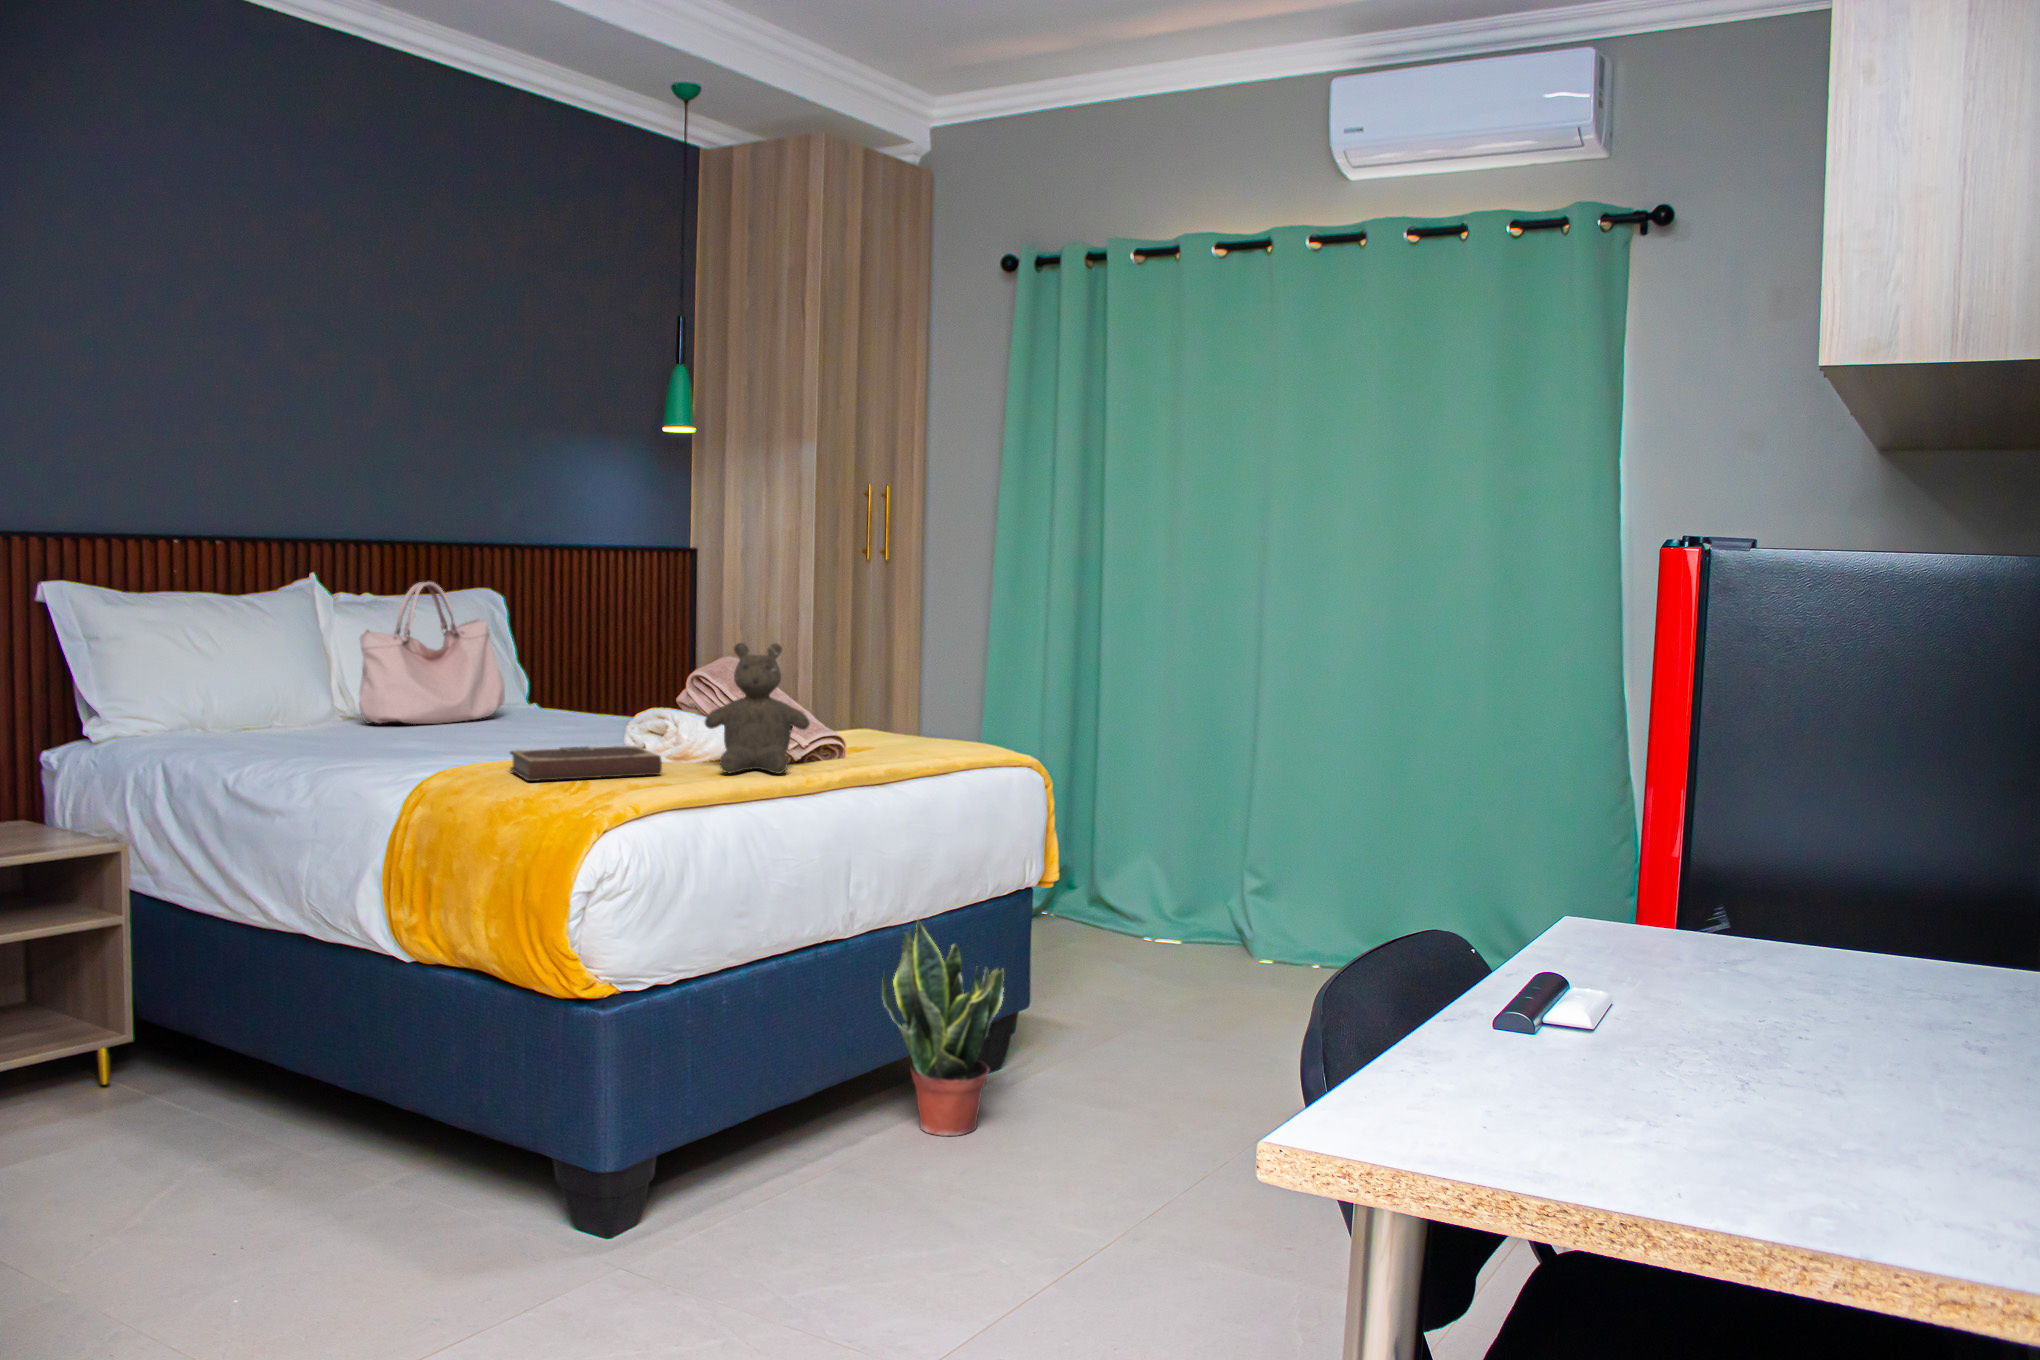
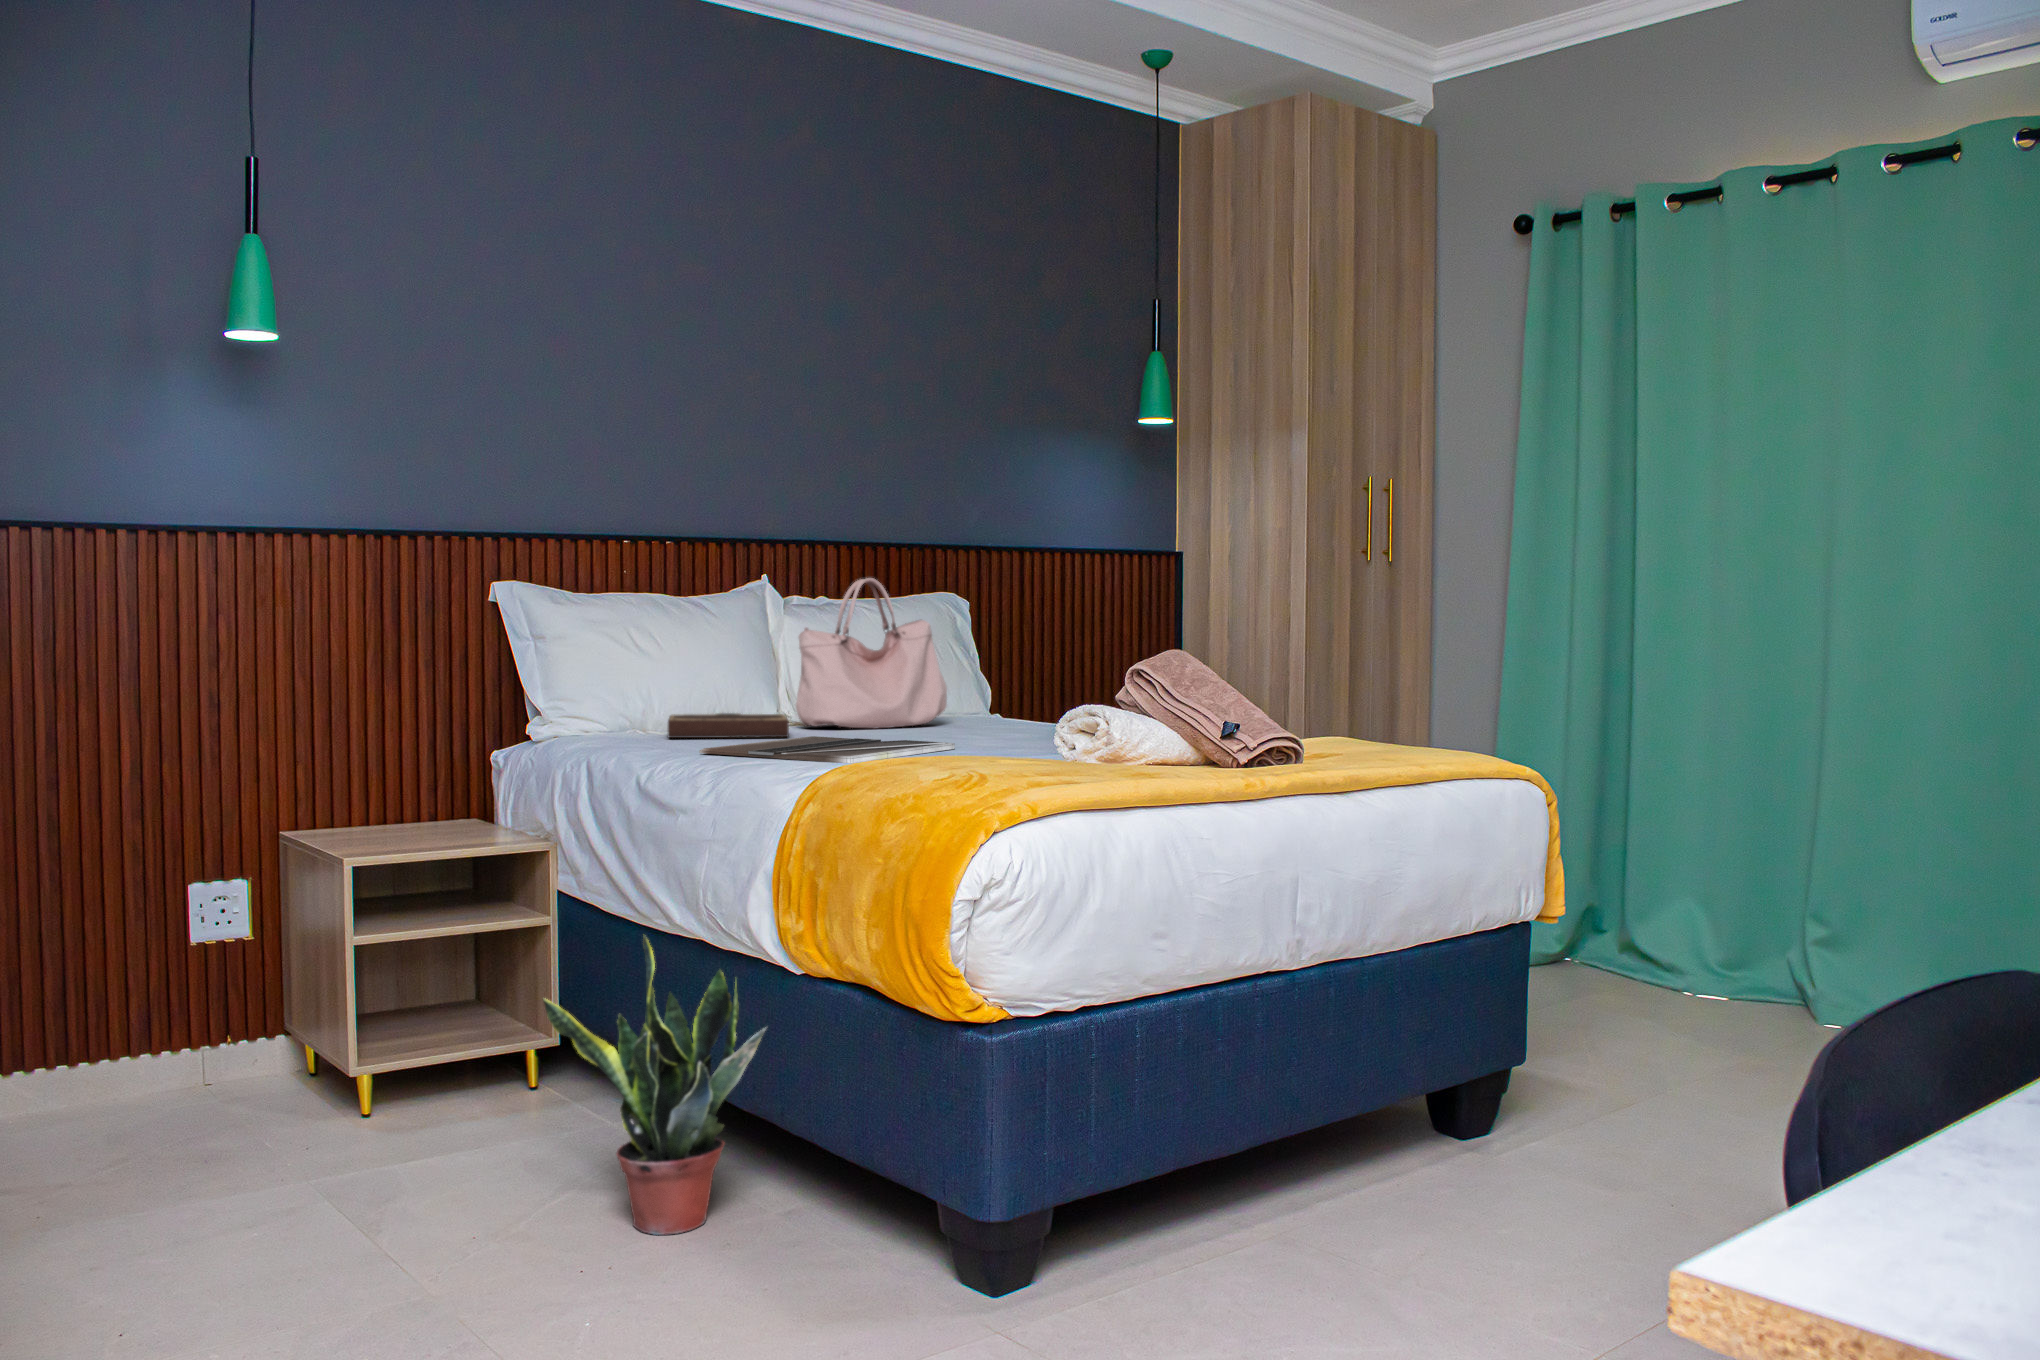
teddy bear: present [705,643,810,774] -> none [1134,621,1259,776]
laptop: none [290,738,532,769] -> present [699,736,955,763]
notebook: present [510,746,662,781] -> present [668,713,789,738]
potted plant: present [882,920,1004,1136] -> present [543,935,766,1235]

